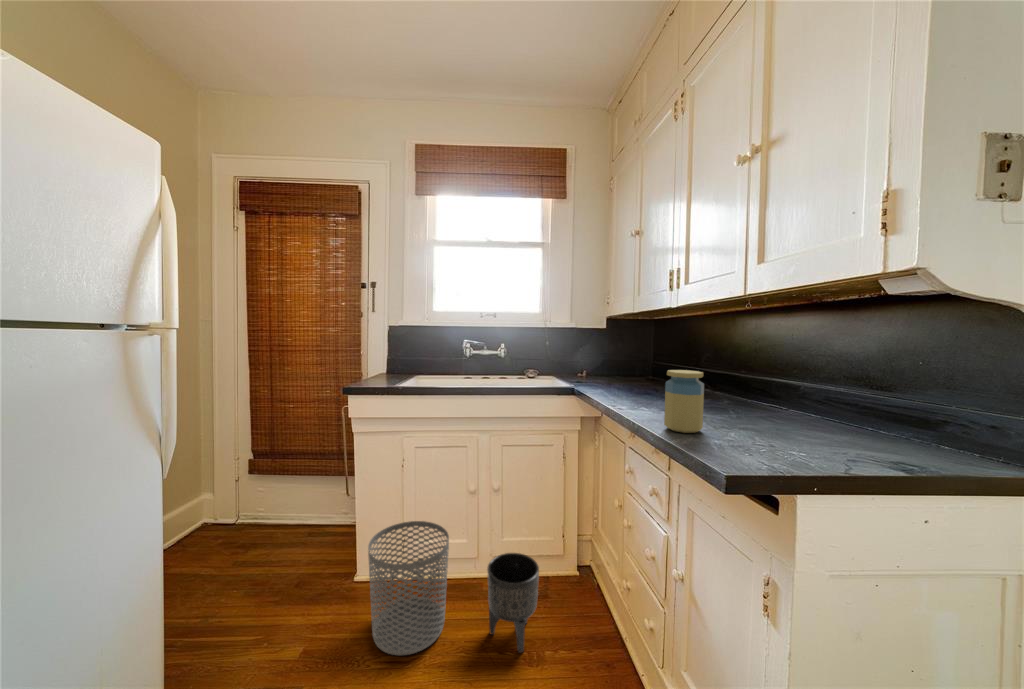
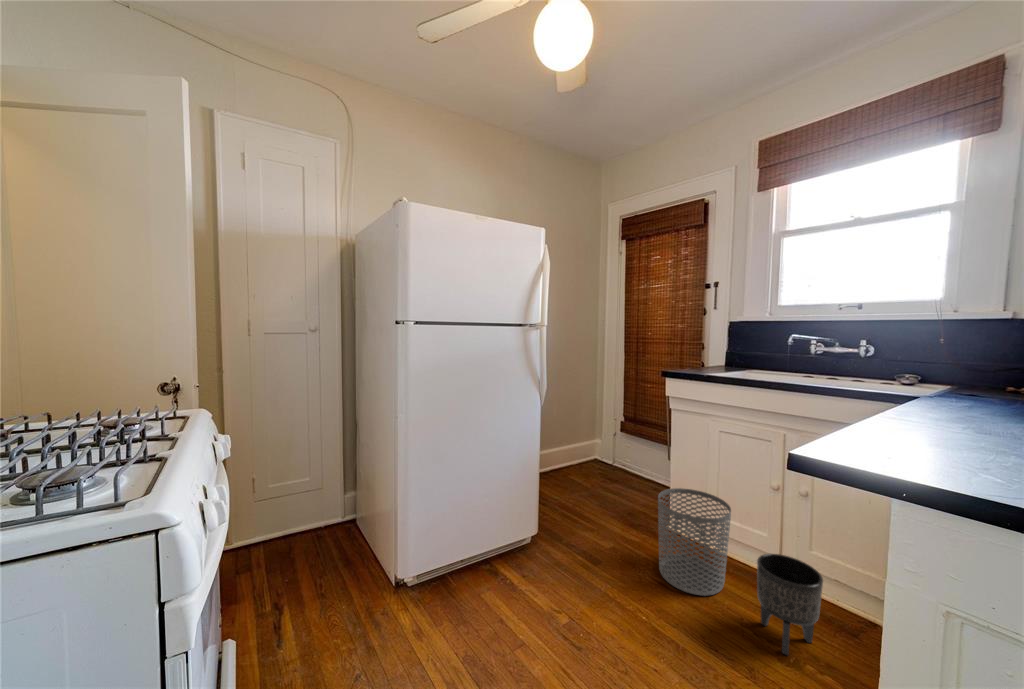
jar: present [664,370,704,433] -> none [906,364,973,444]

